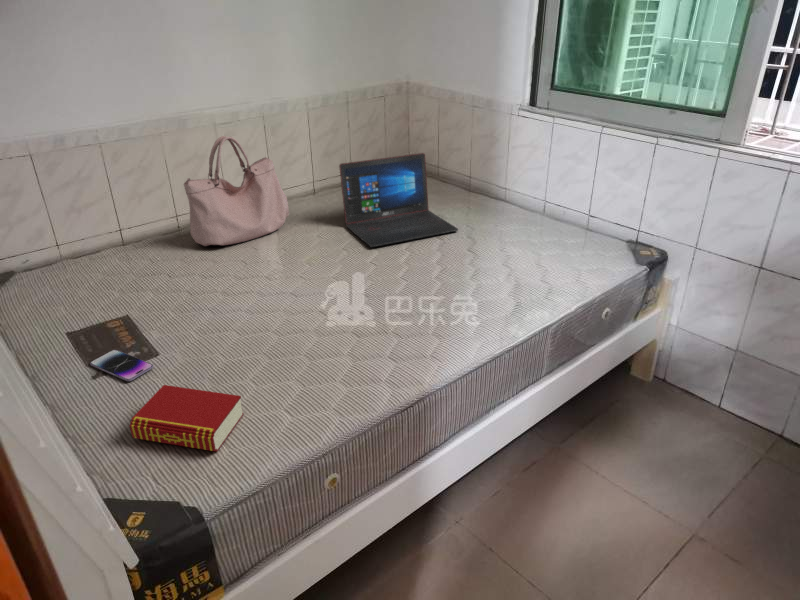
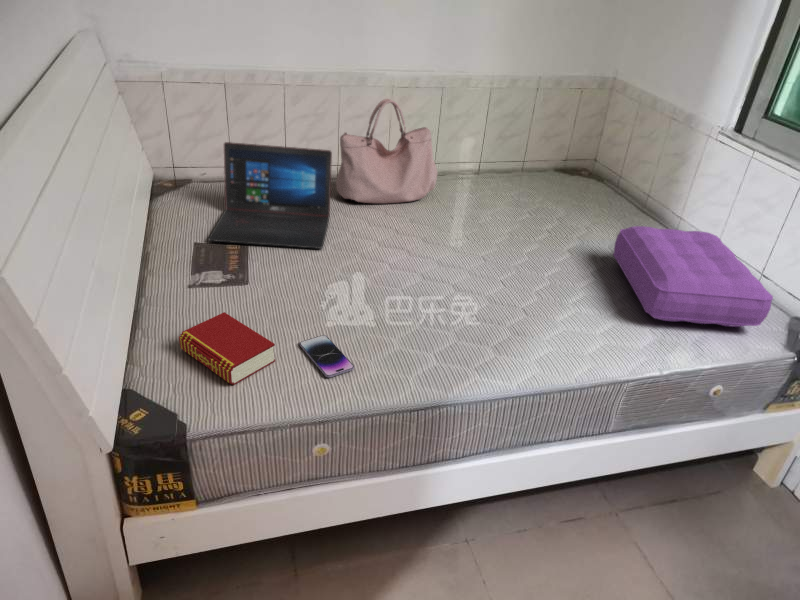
laptop: present [339,153,458,247] -> present [208,142,332,249]
pillow: none [475,192,618,271] -> present [613,226,773,327]
smartphone: present [90,350,153,381] -> present [300,335,354,377]

